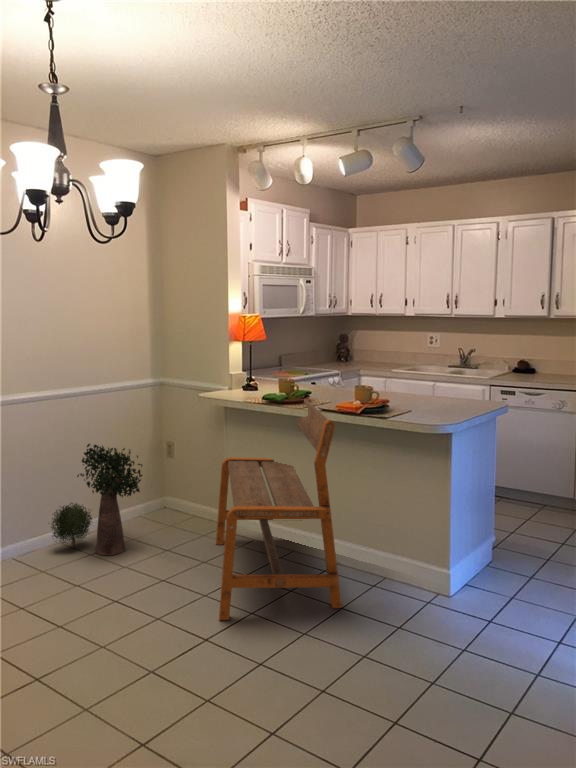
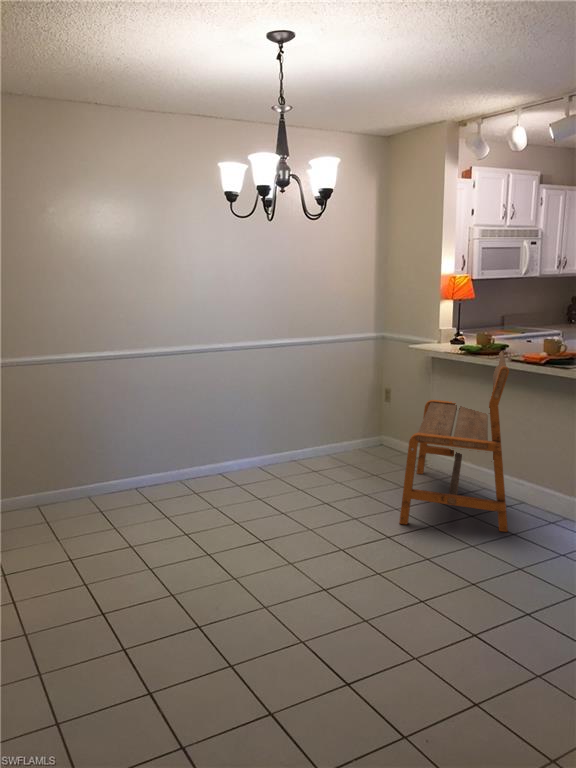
potted plant: present [51,444,142,555] -> none [285,379,359,470]

